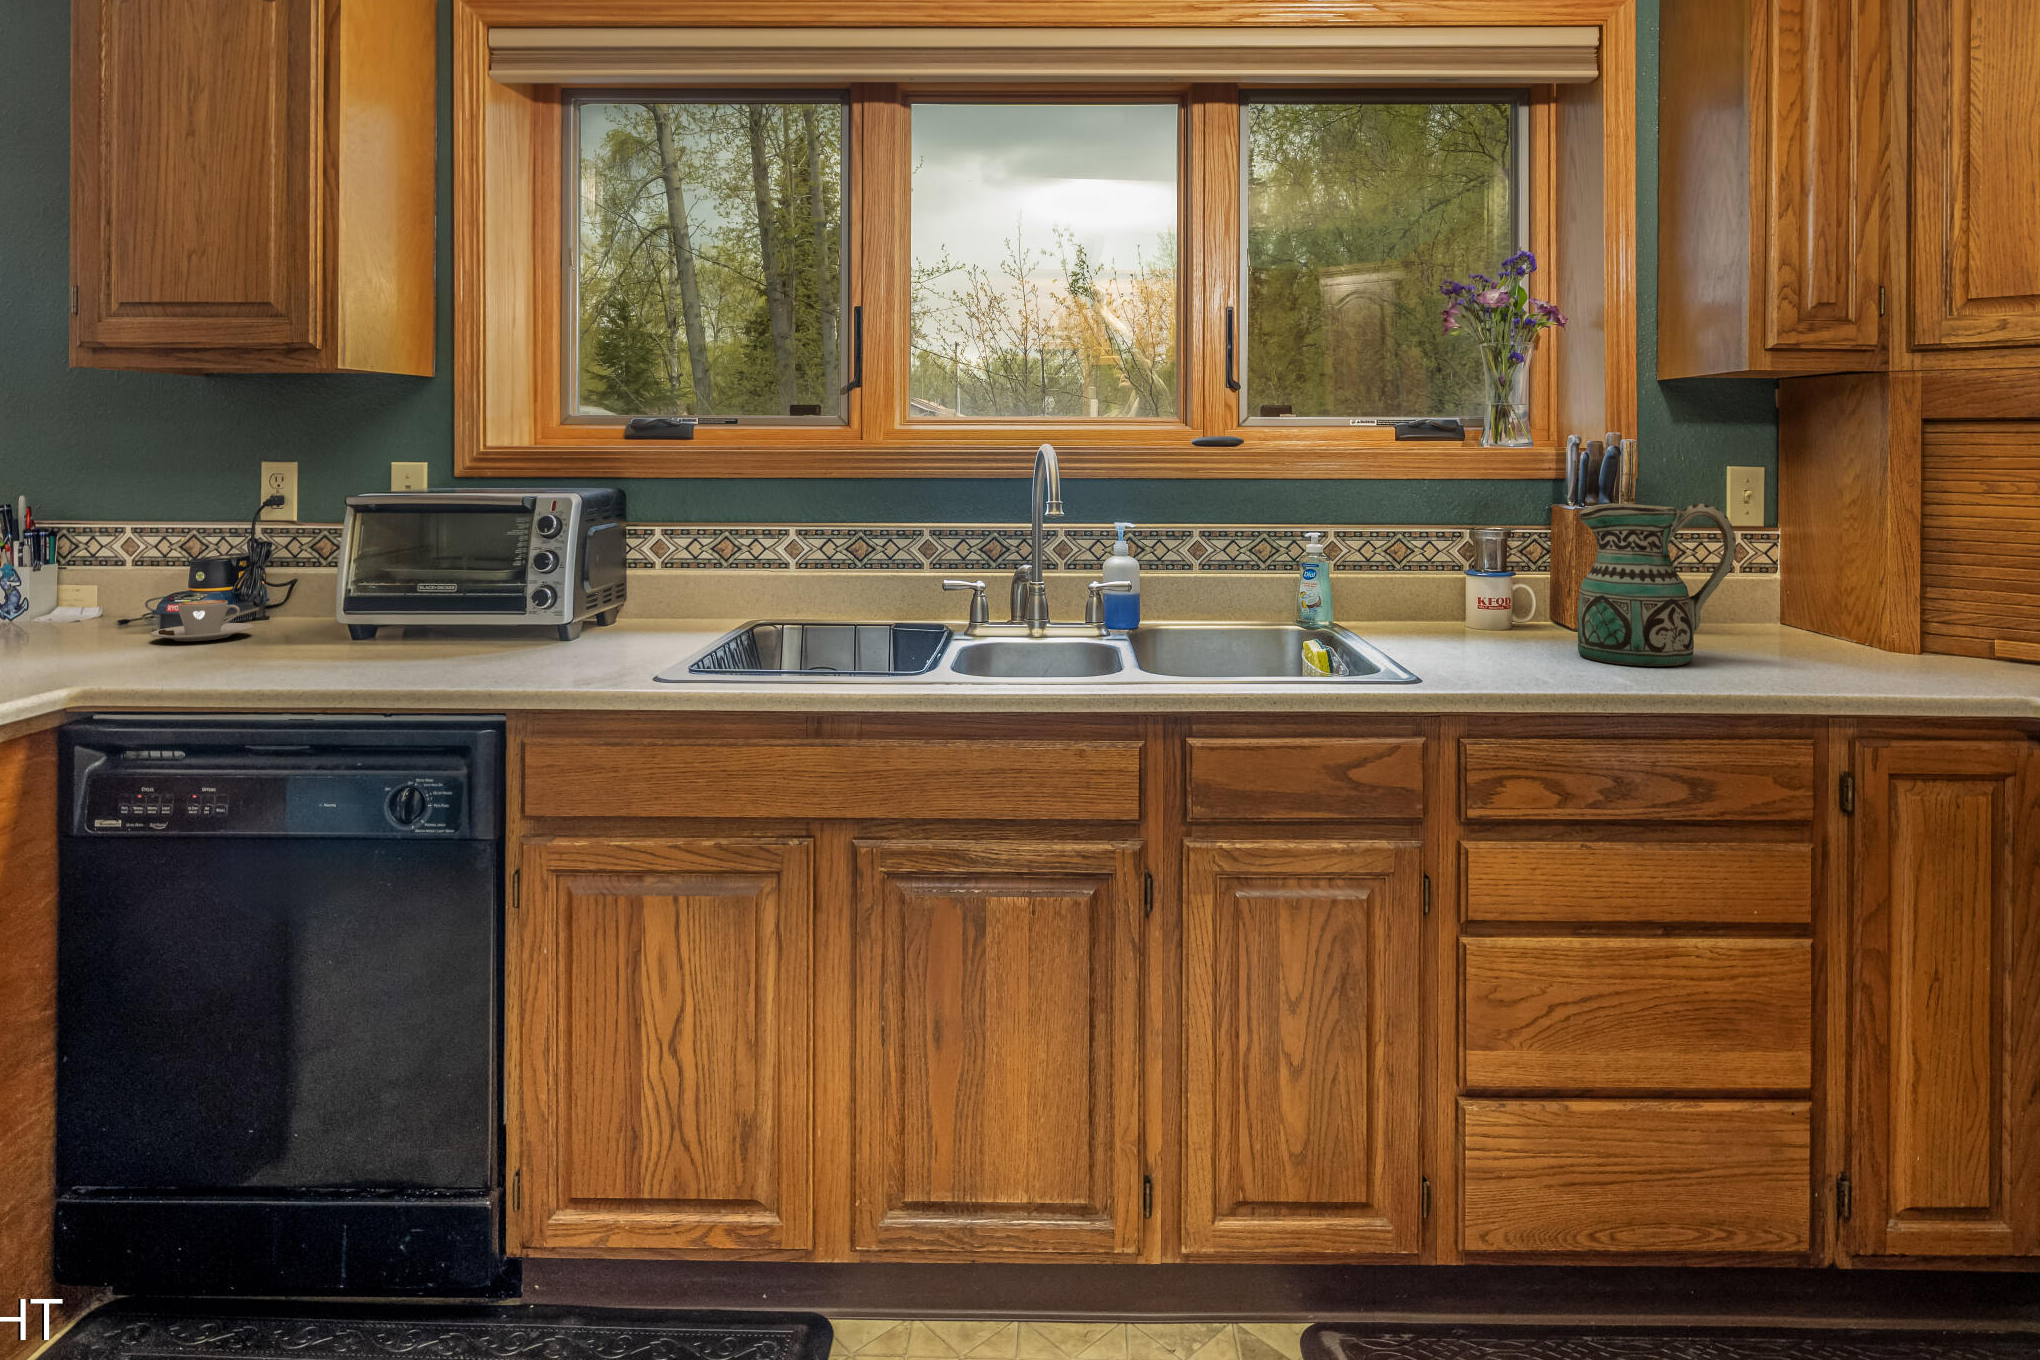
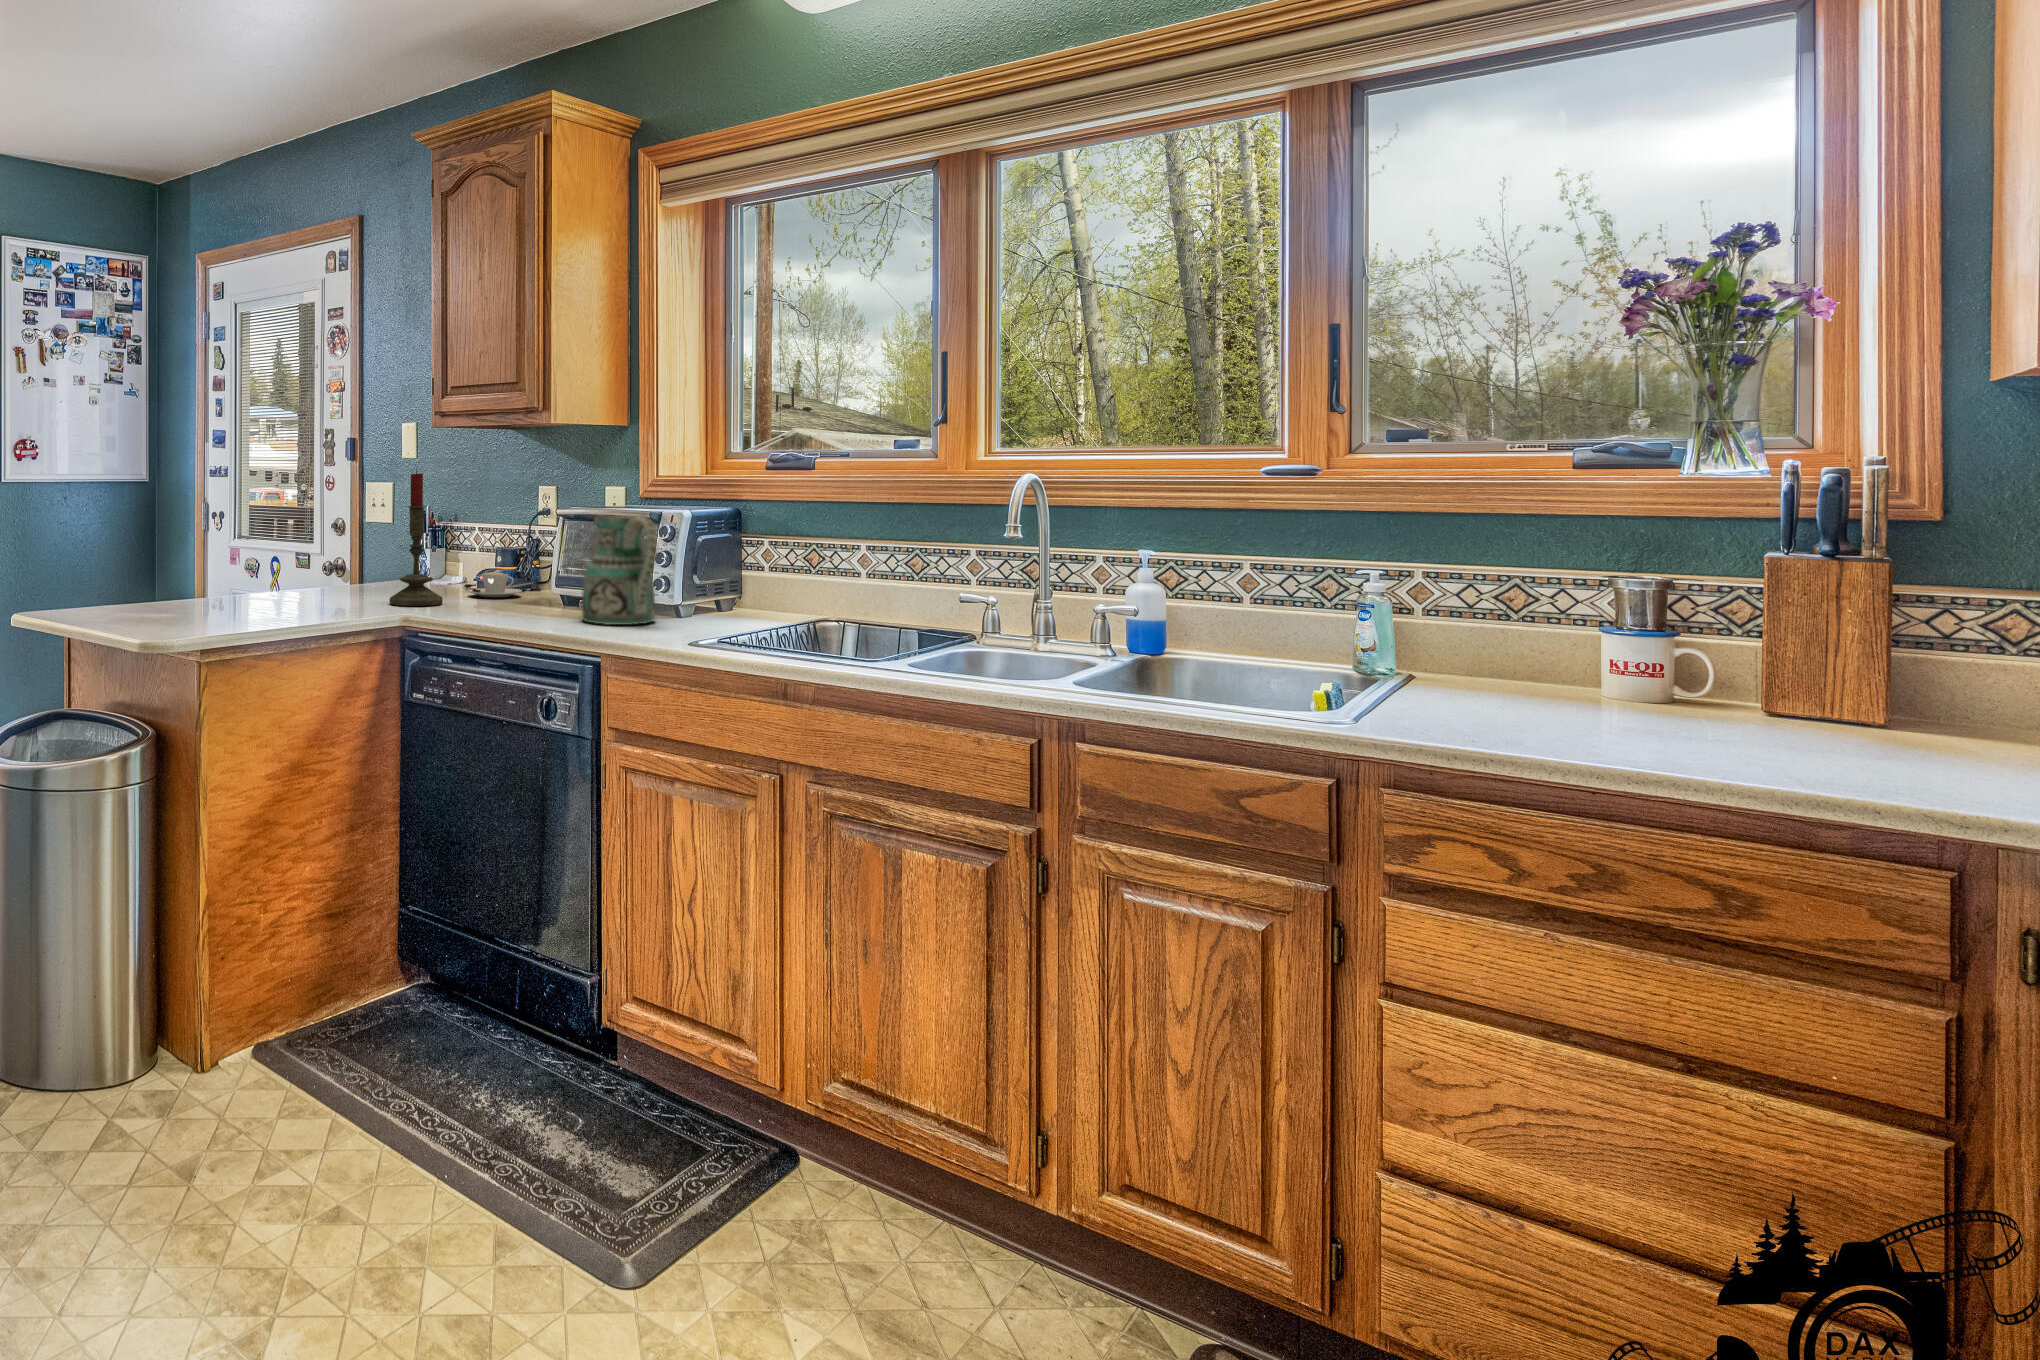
candle: none [16,439,129,675] -> present [390,469,443,606]
ceramic pitcher: present [1578,504,1736,666] -> present [582,514,657,625]

